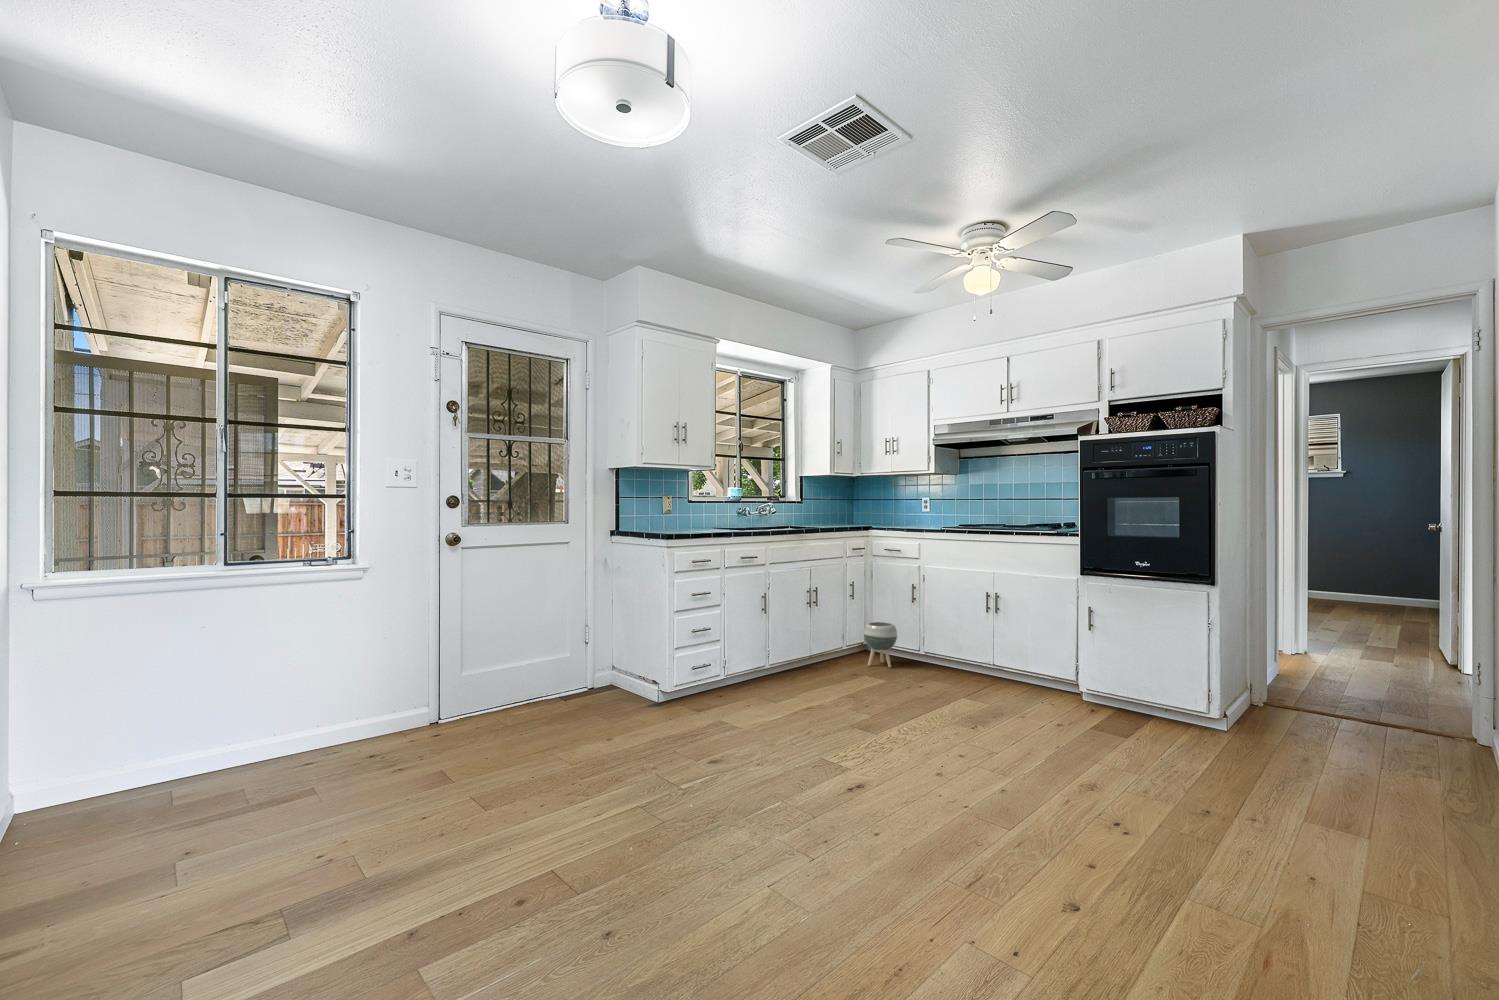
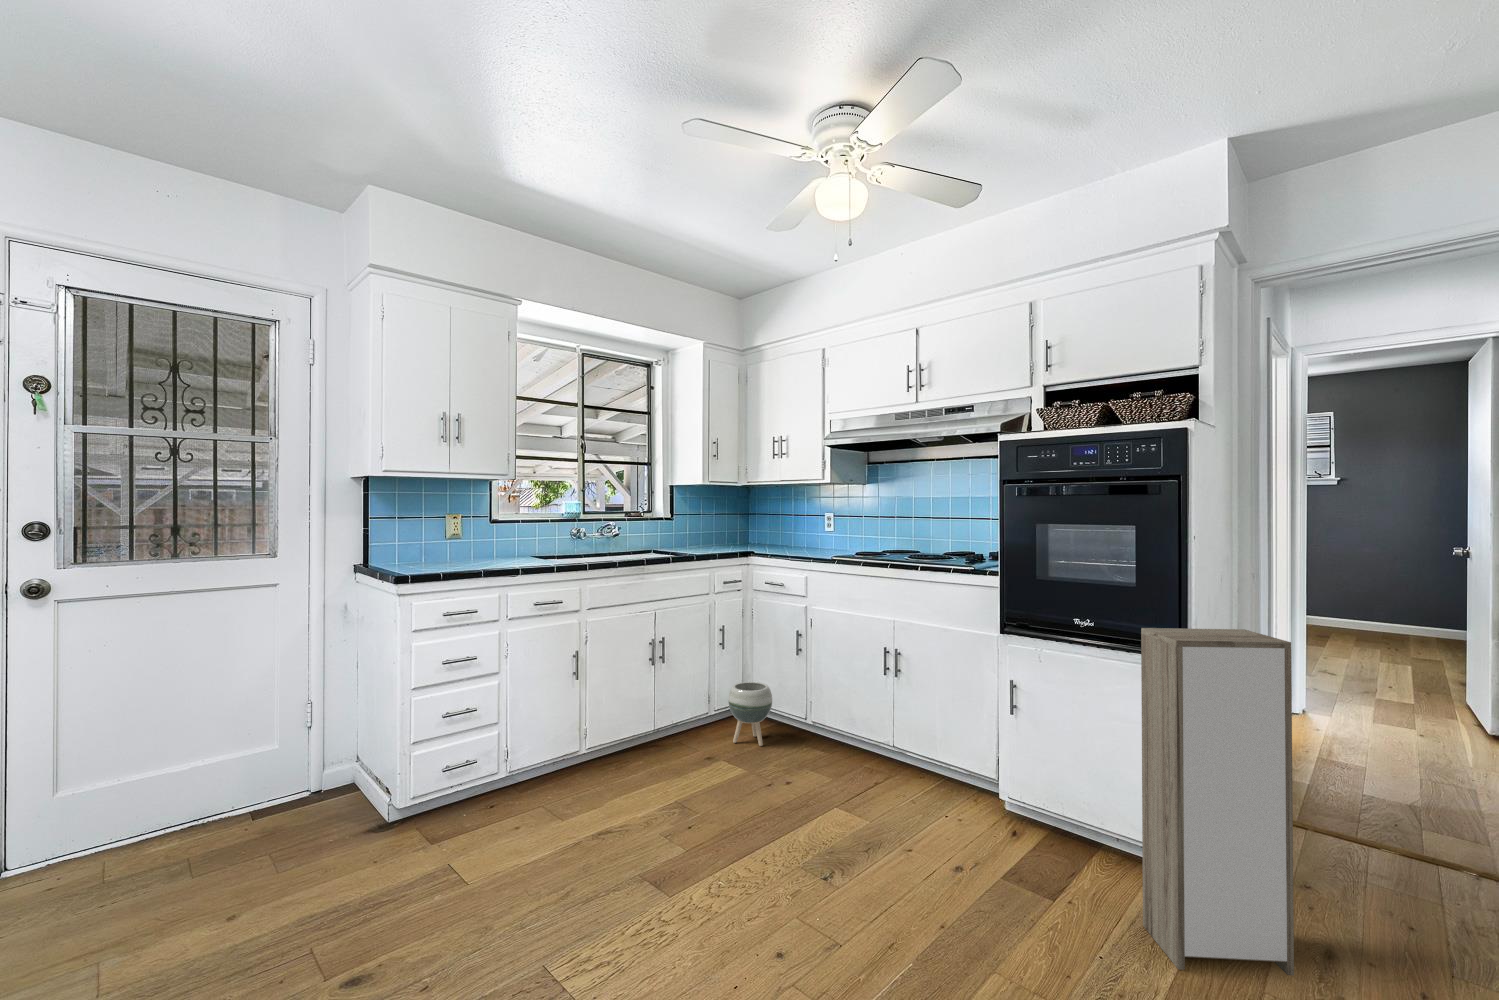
storage cabinet: none [1185,560,1284,769] -> present [1141,628,1294,975]

